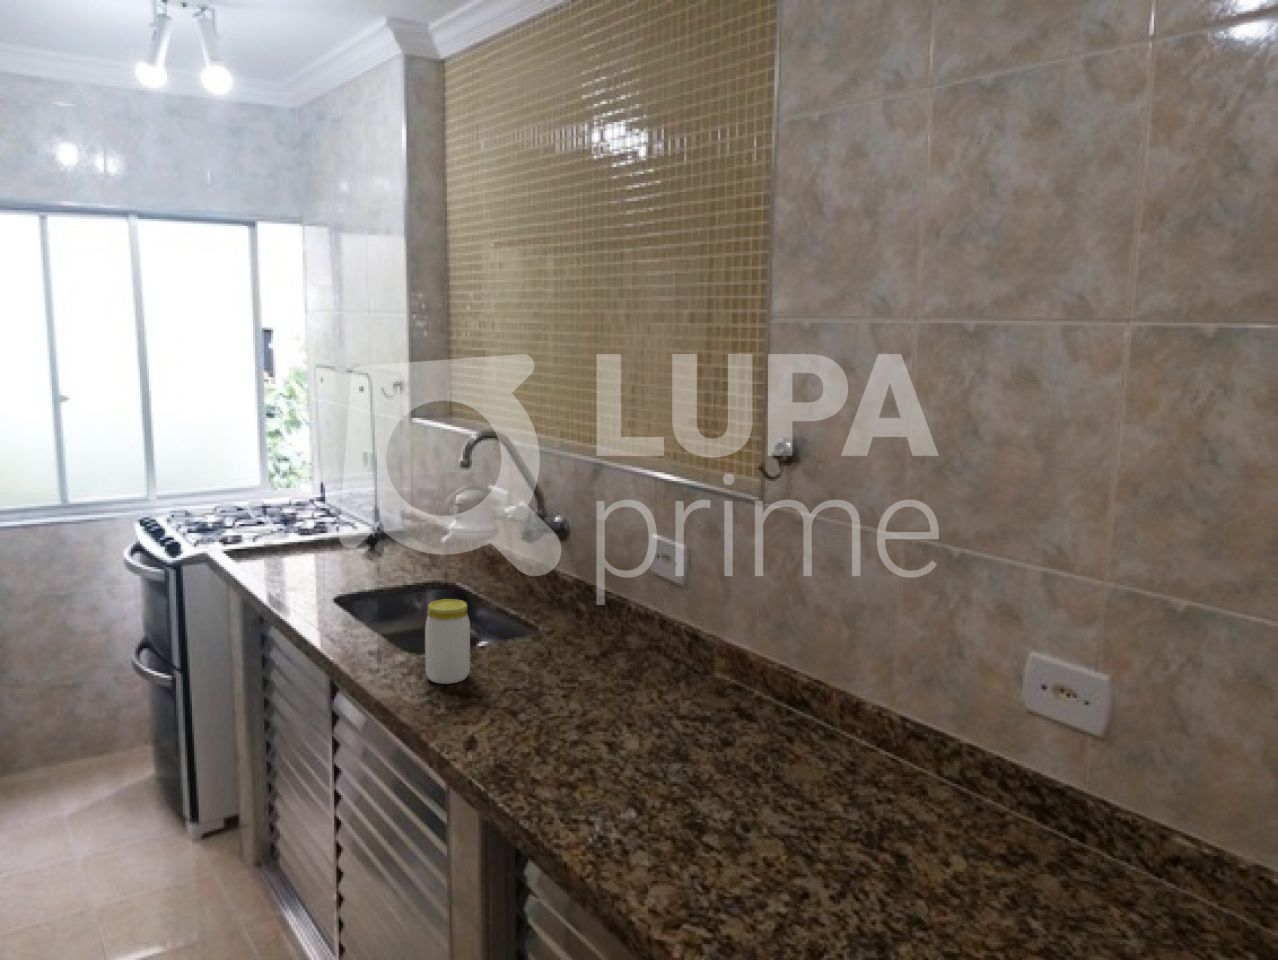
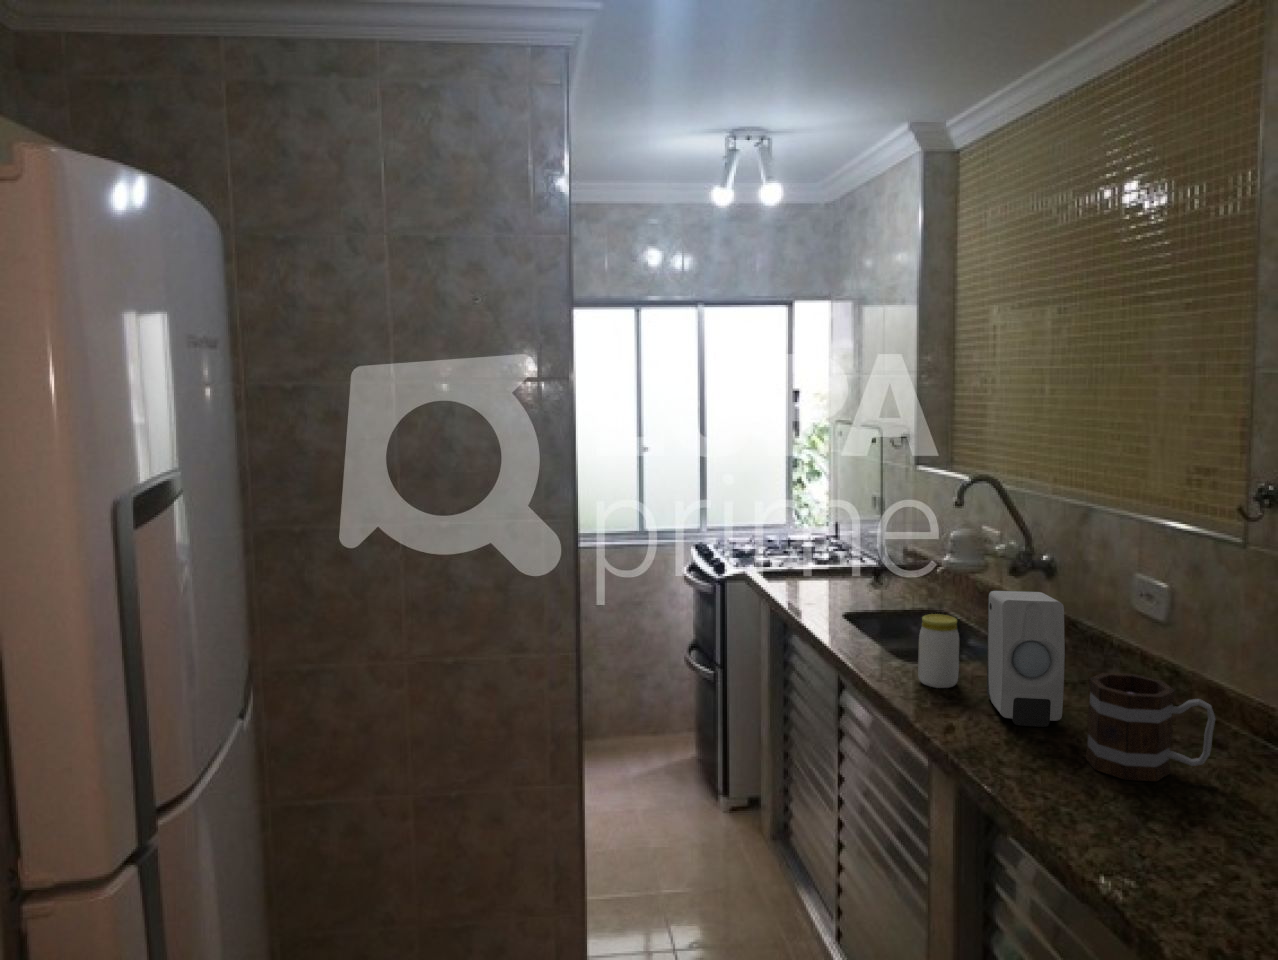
soap dispenser: none [501,566,583,719] -> present [987,590,1065,727]
mug: none [608,651,727,768] -> present [1085,673,1215,781]

